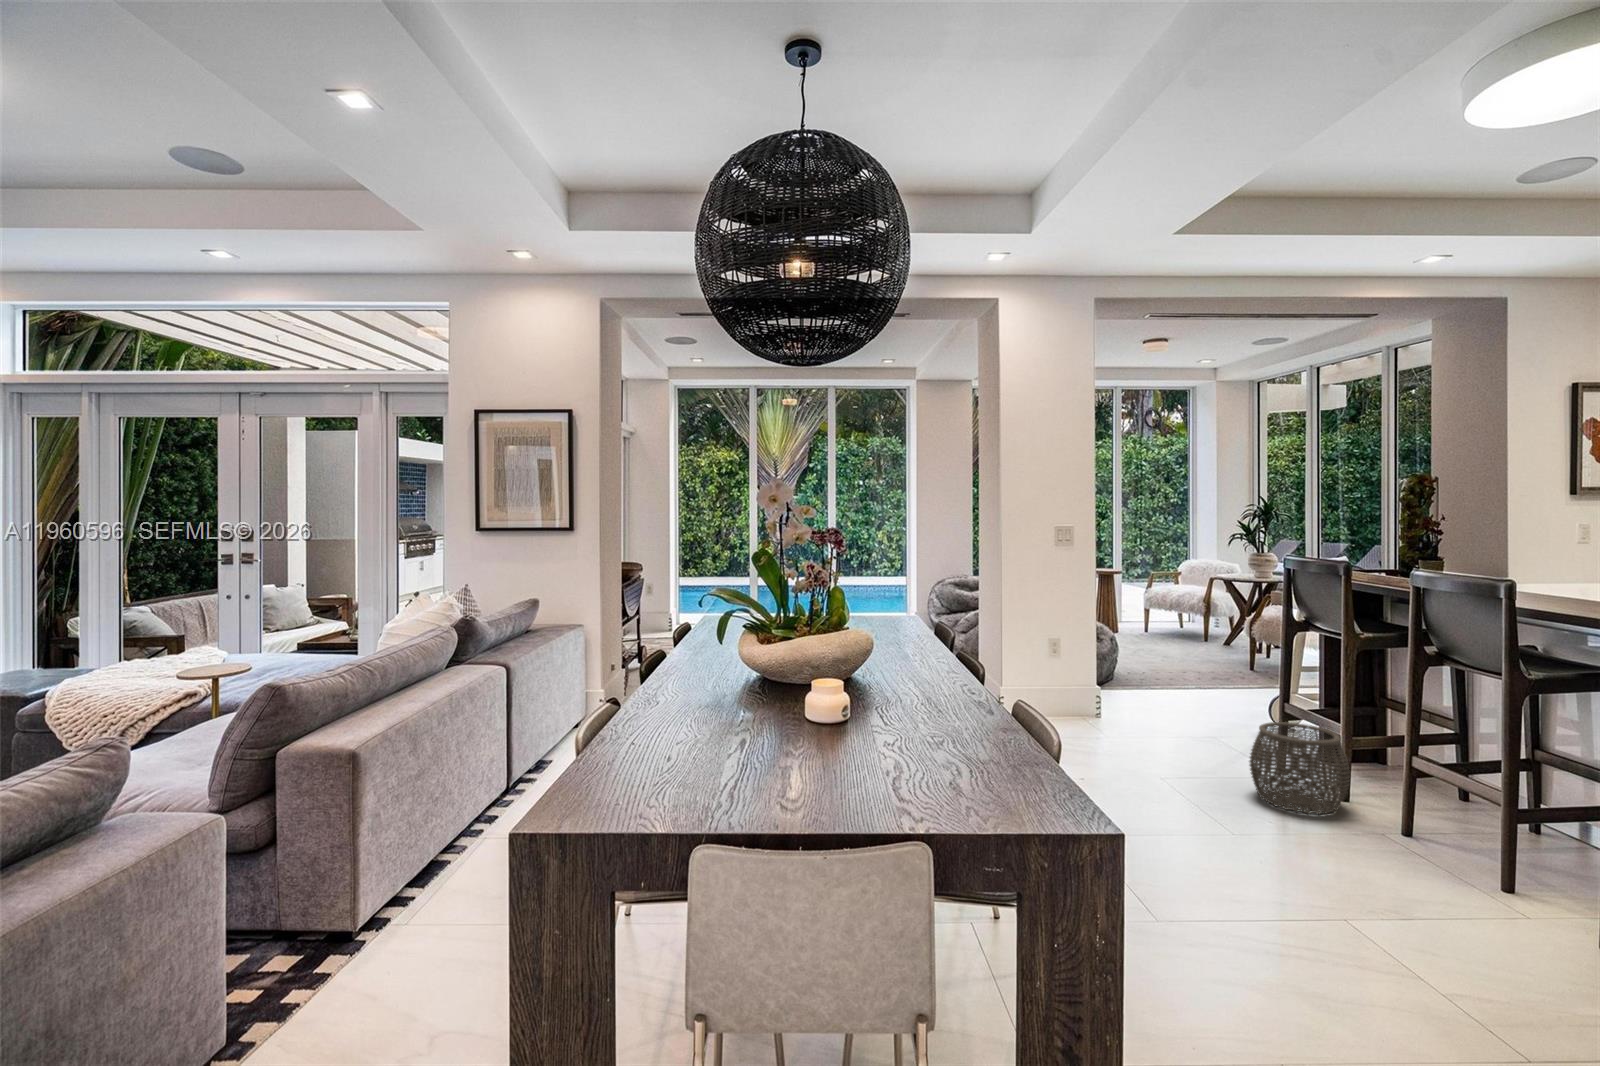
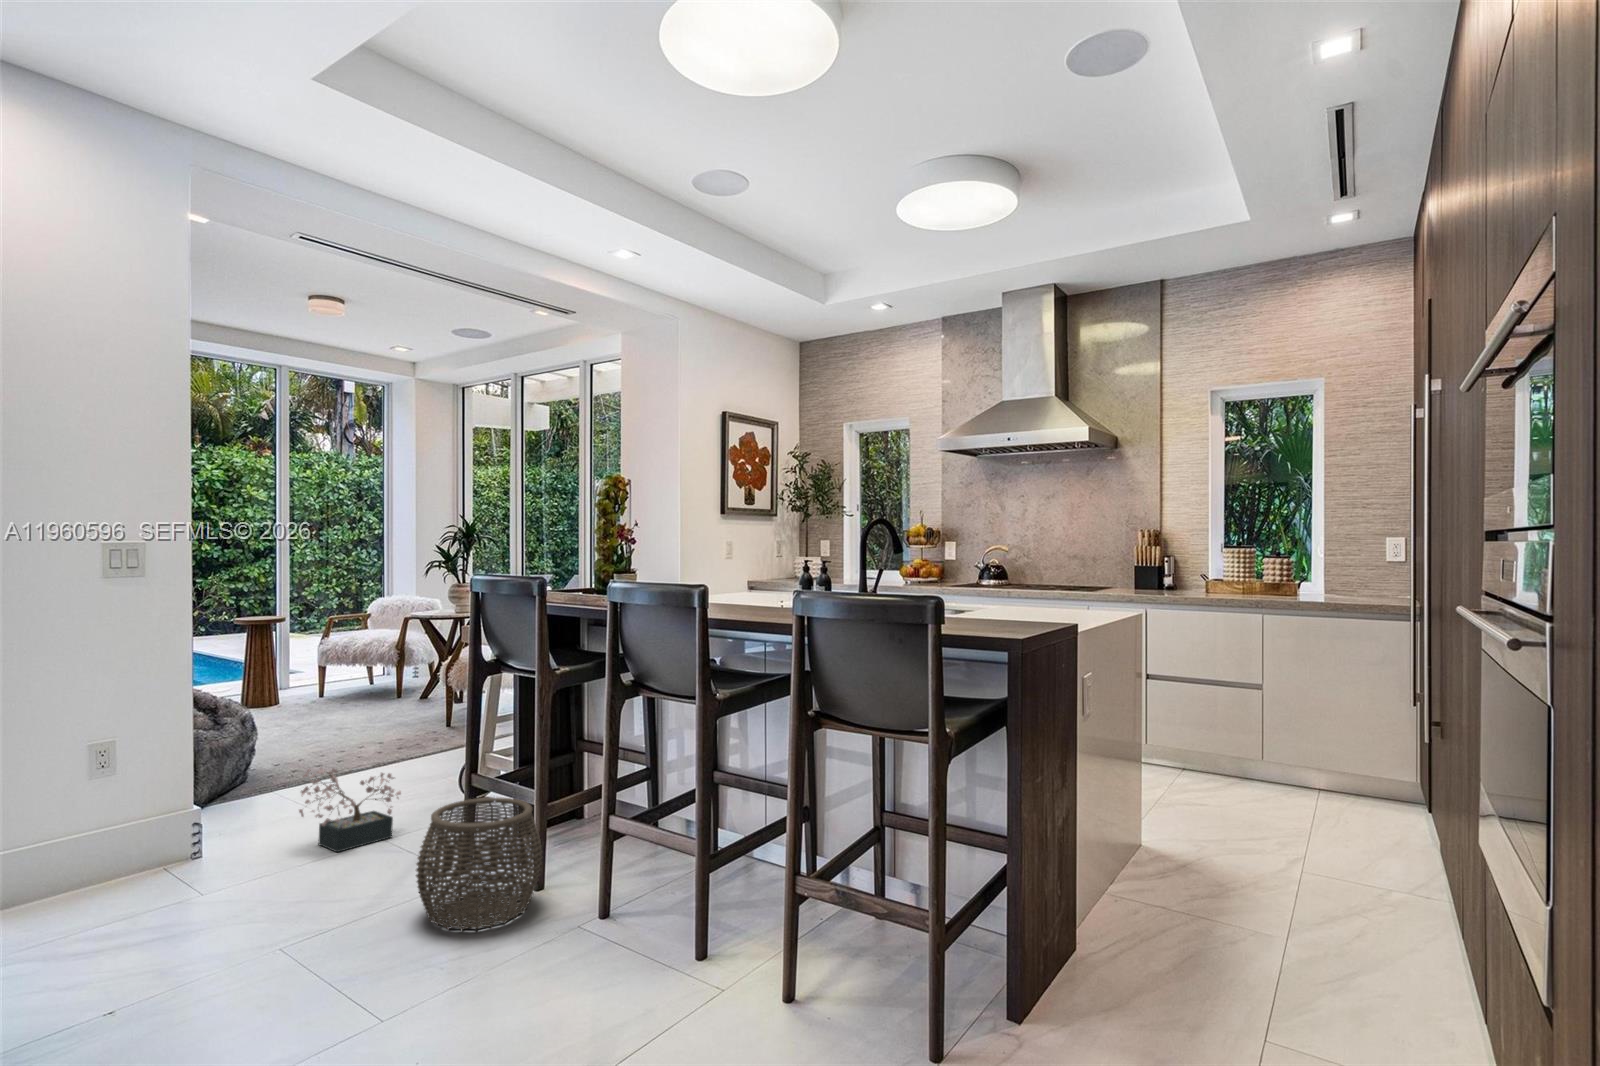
decorative plant: none [1159,682,1228,742] -> present [299,768,401,852]

